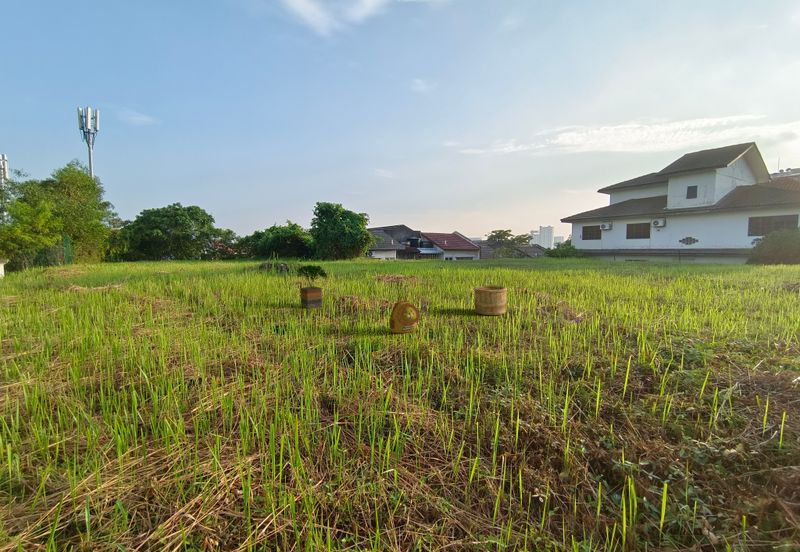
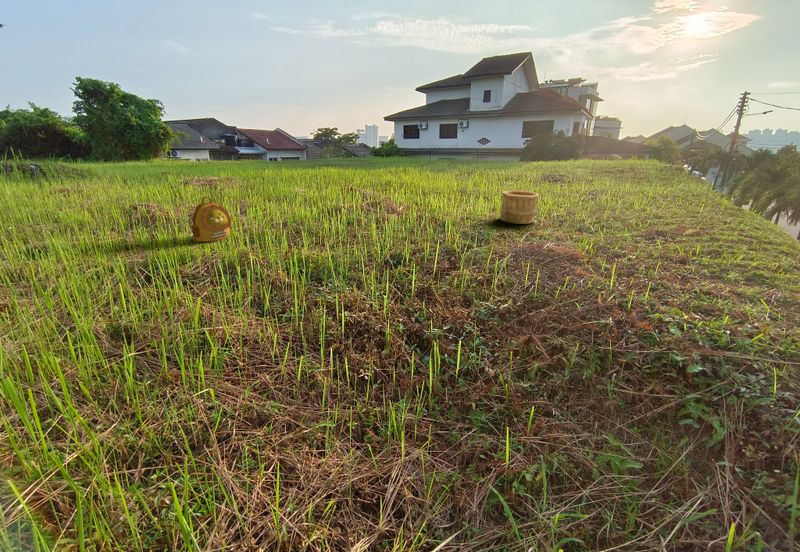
potted tree: present [297,265,327,308] -> none [23,156,88,221]
wooden bucket: present [474,285,507,315] -> present [500,190,539,224]

